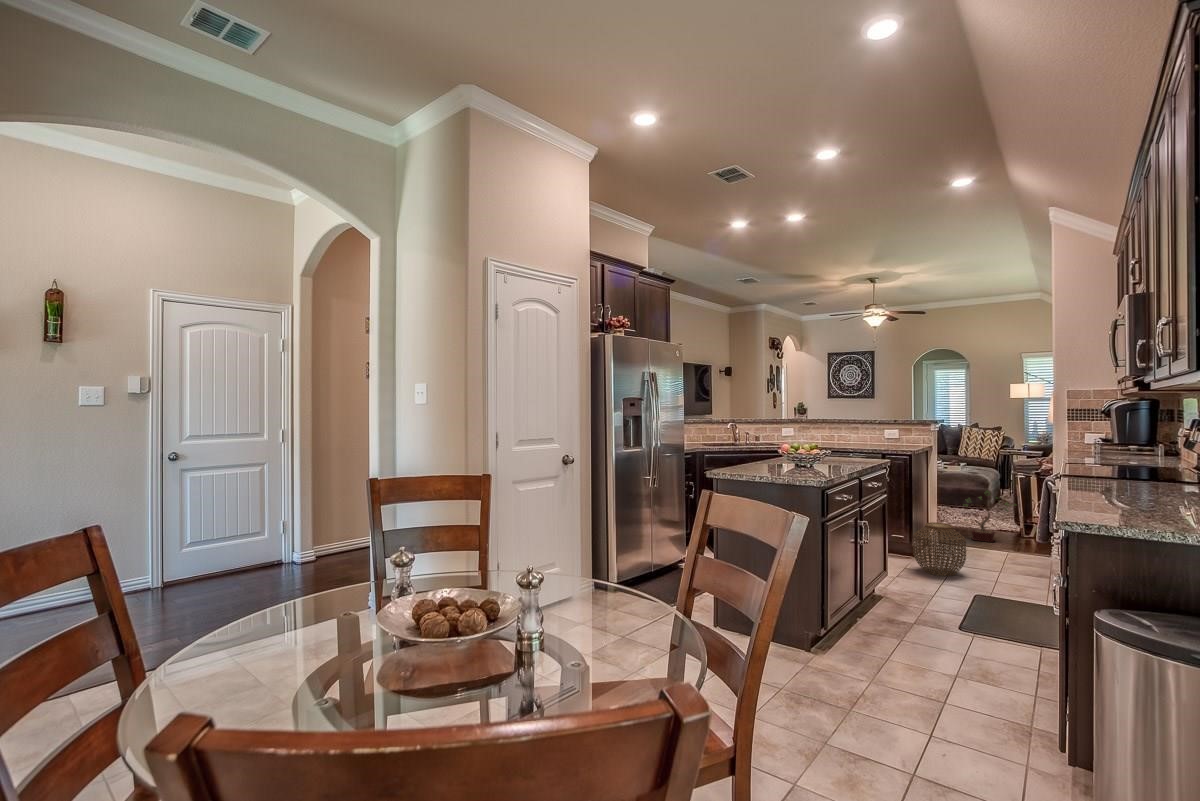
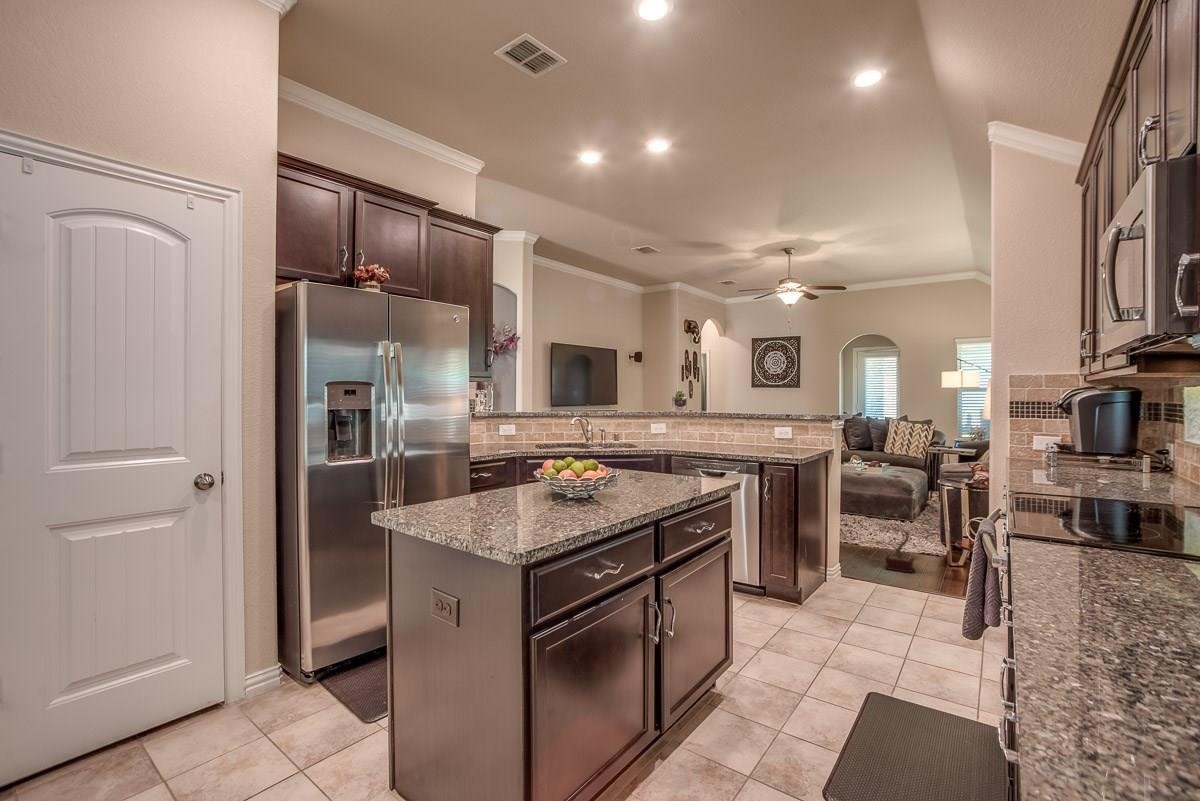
woven basket: present [913,522,966,576] -> none [794,561,865,641]

